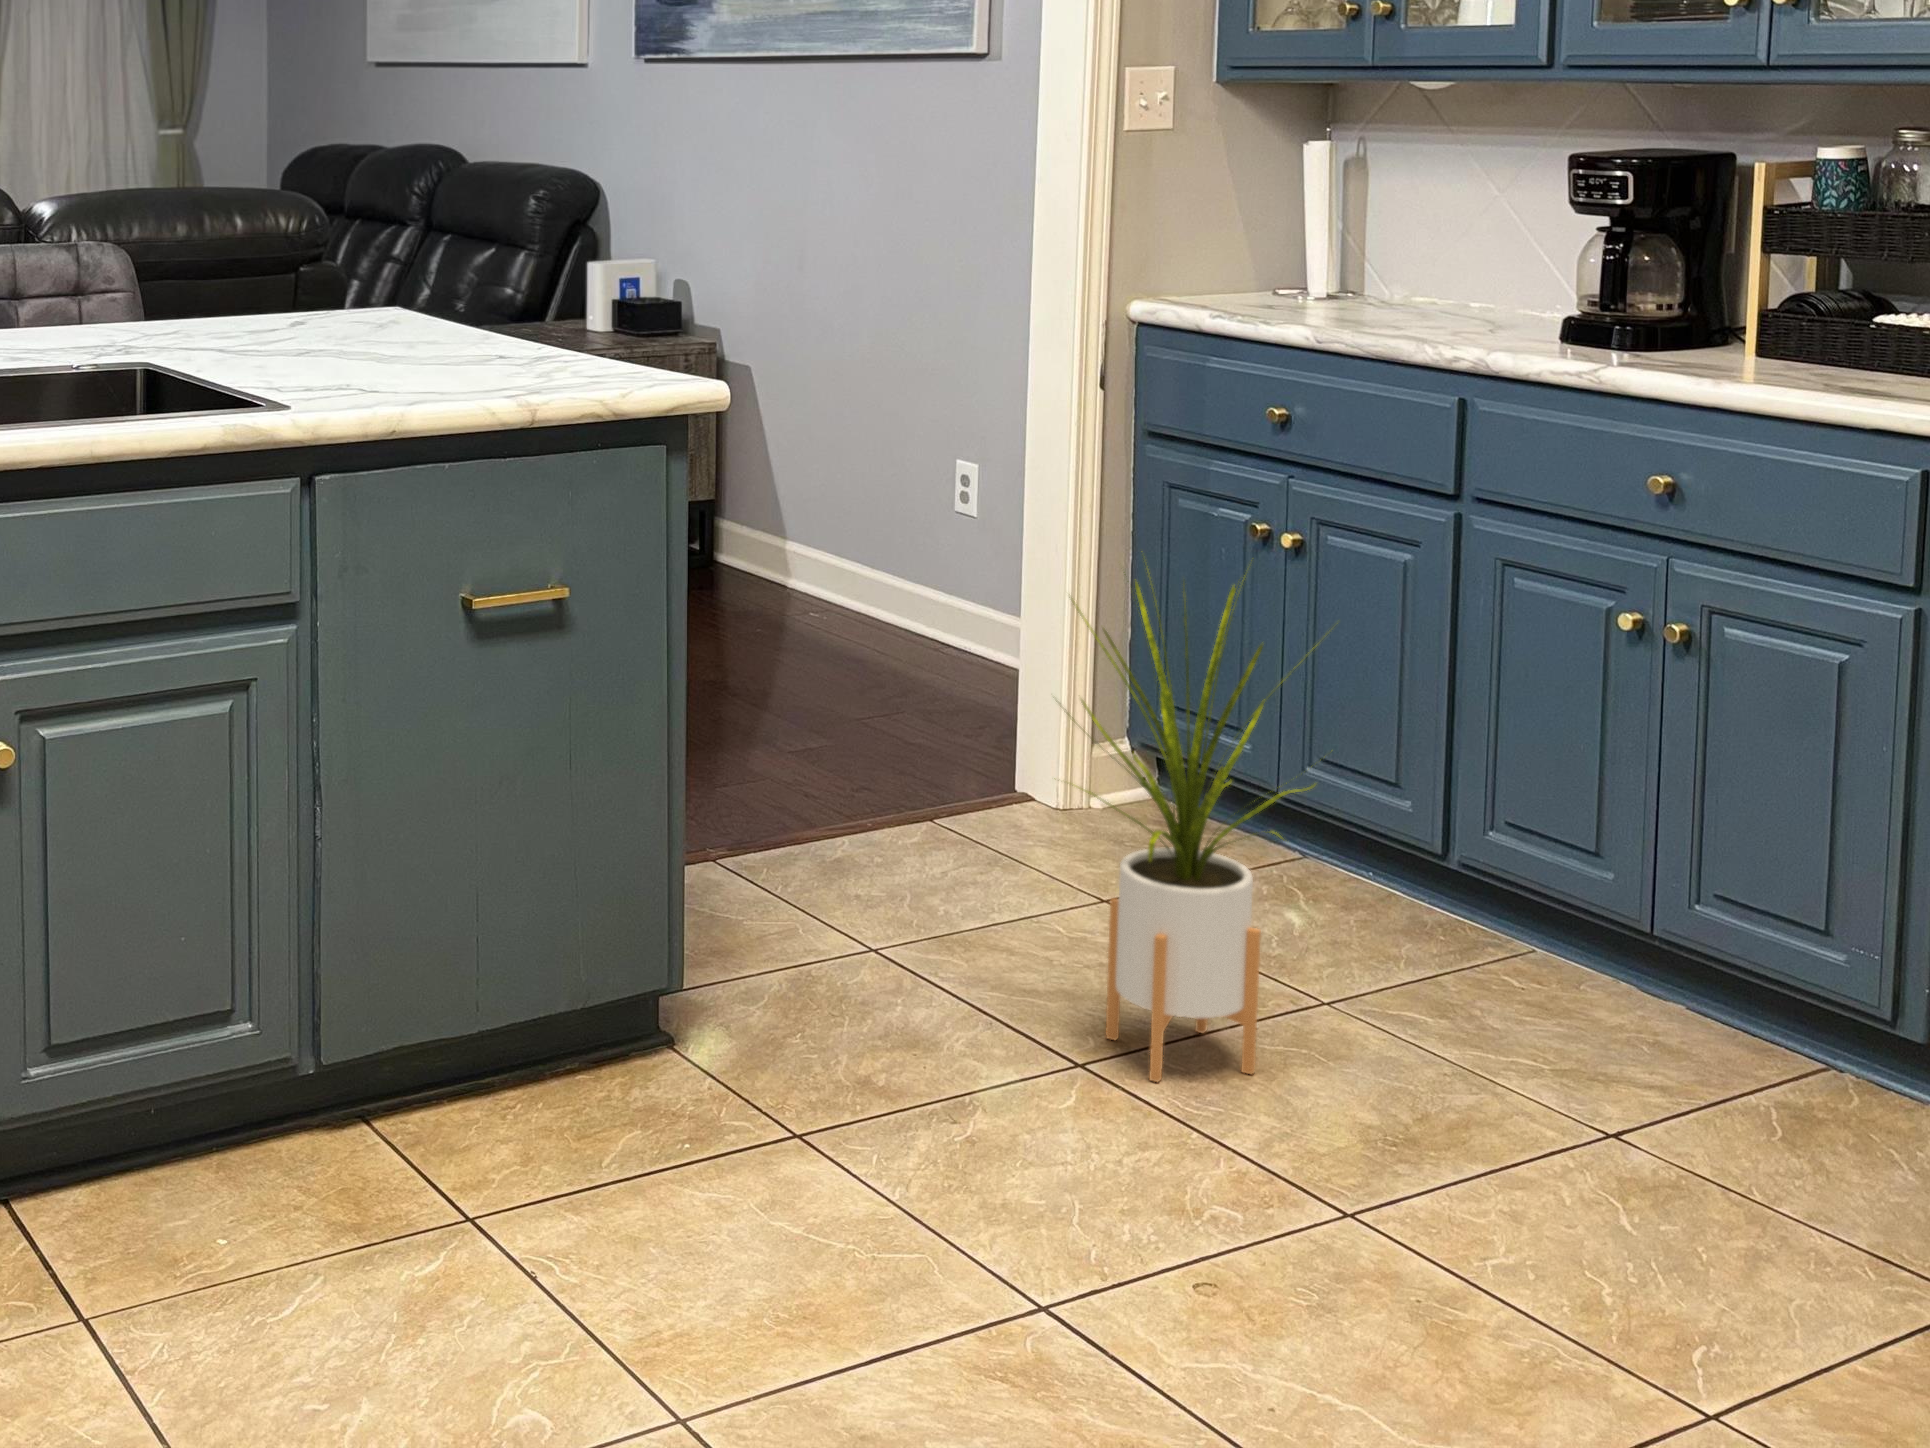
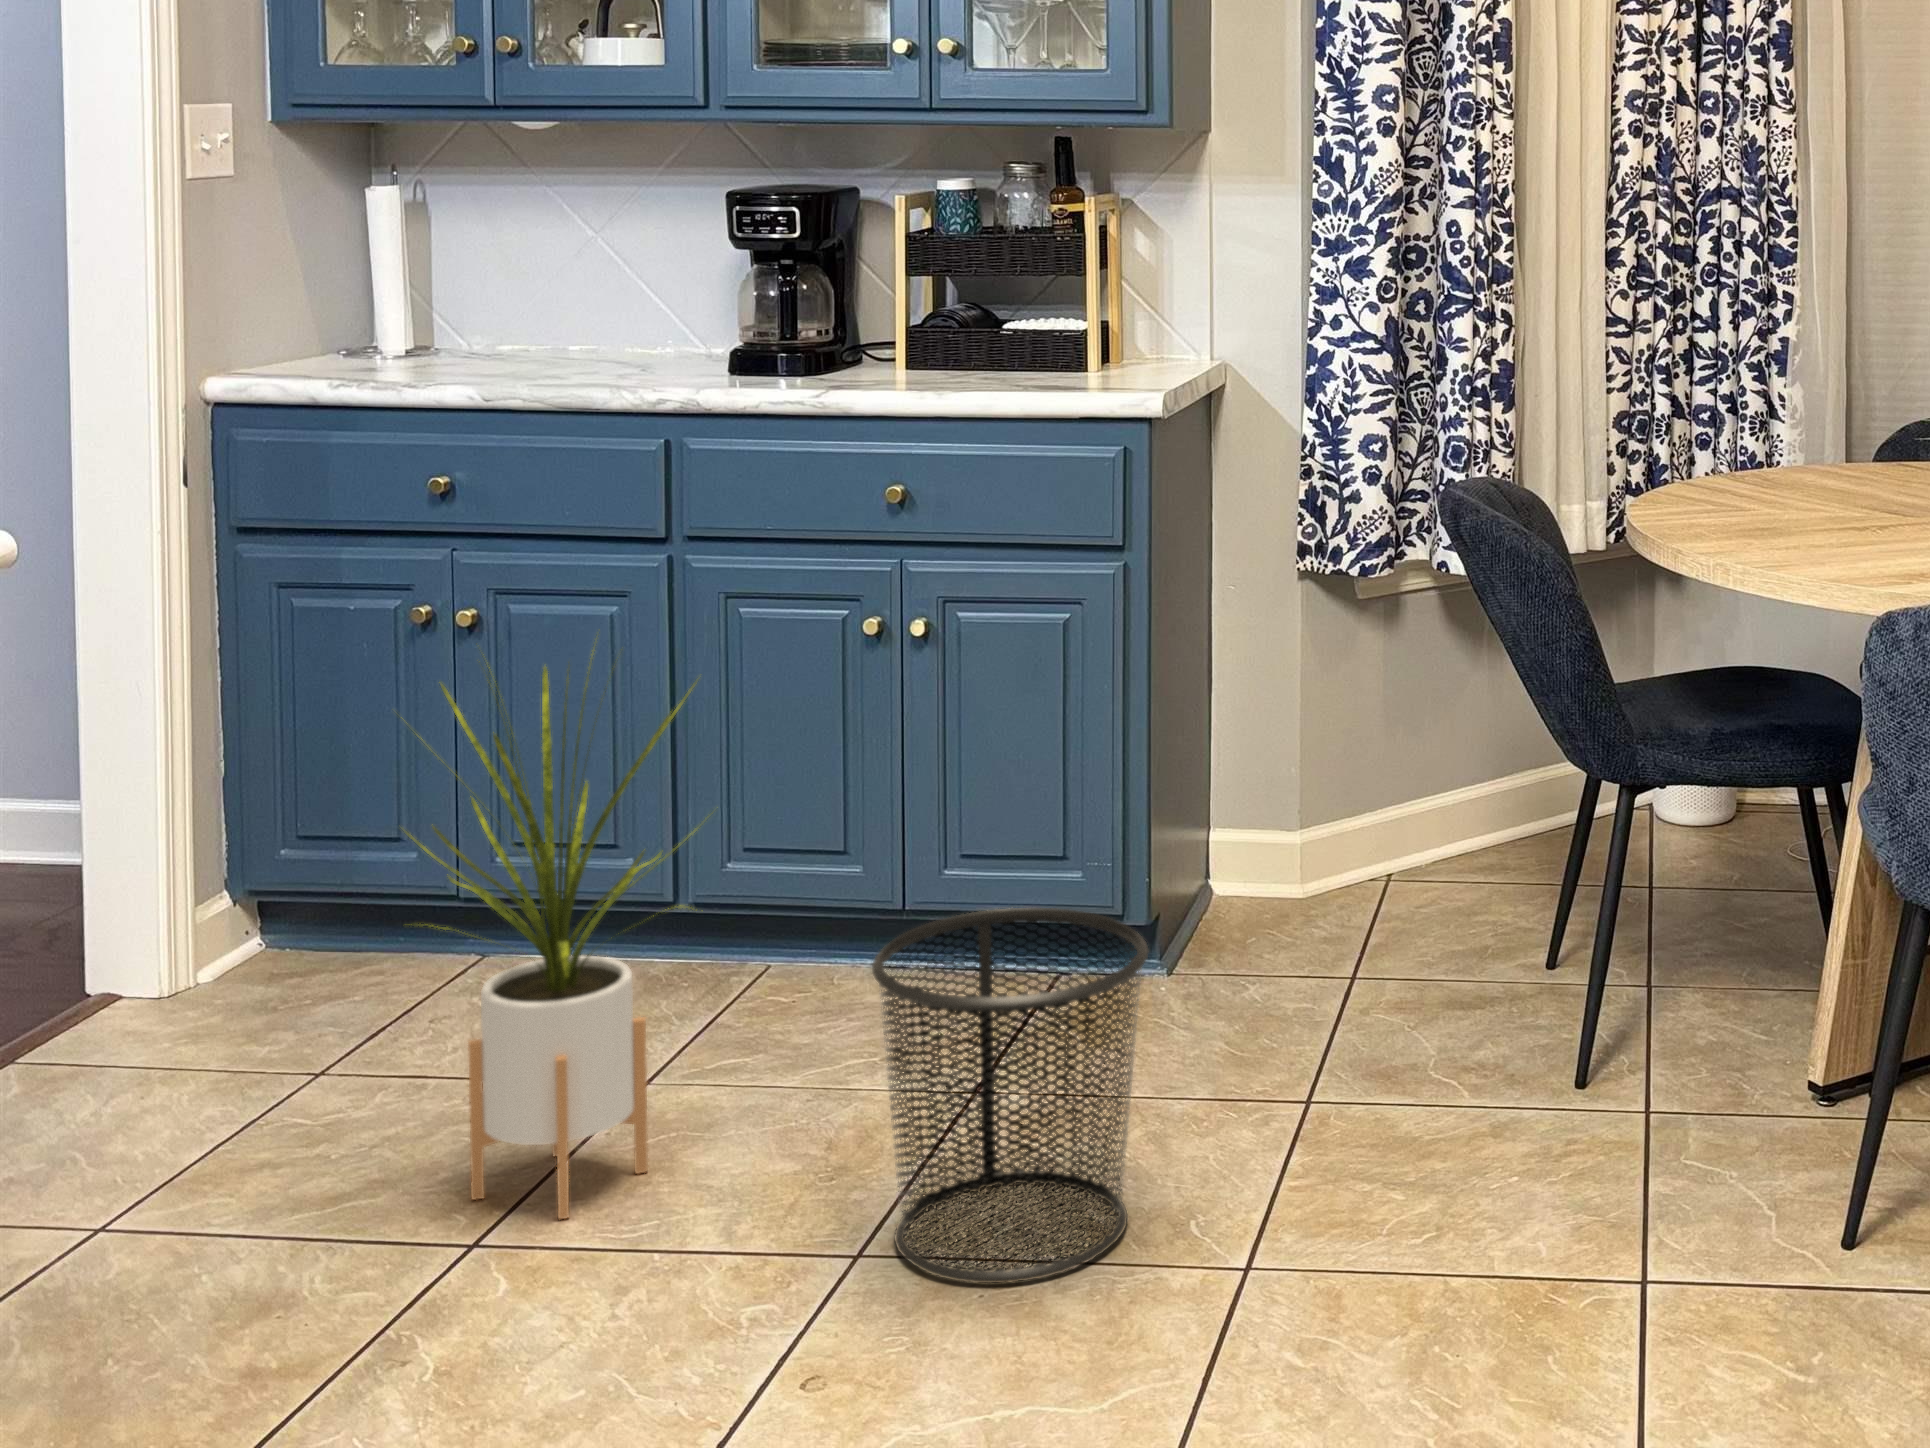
waste bin: none [1368,920,1683,1330] -> present [872,908,1148,1283]

